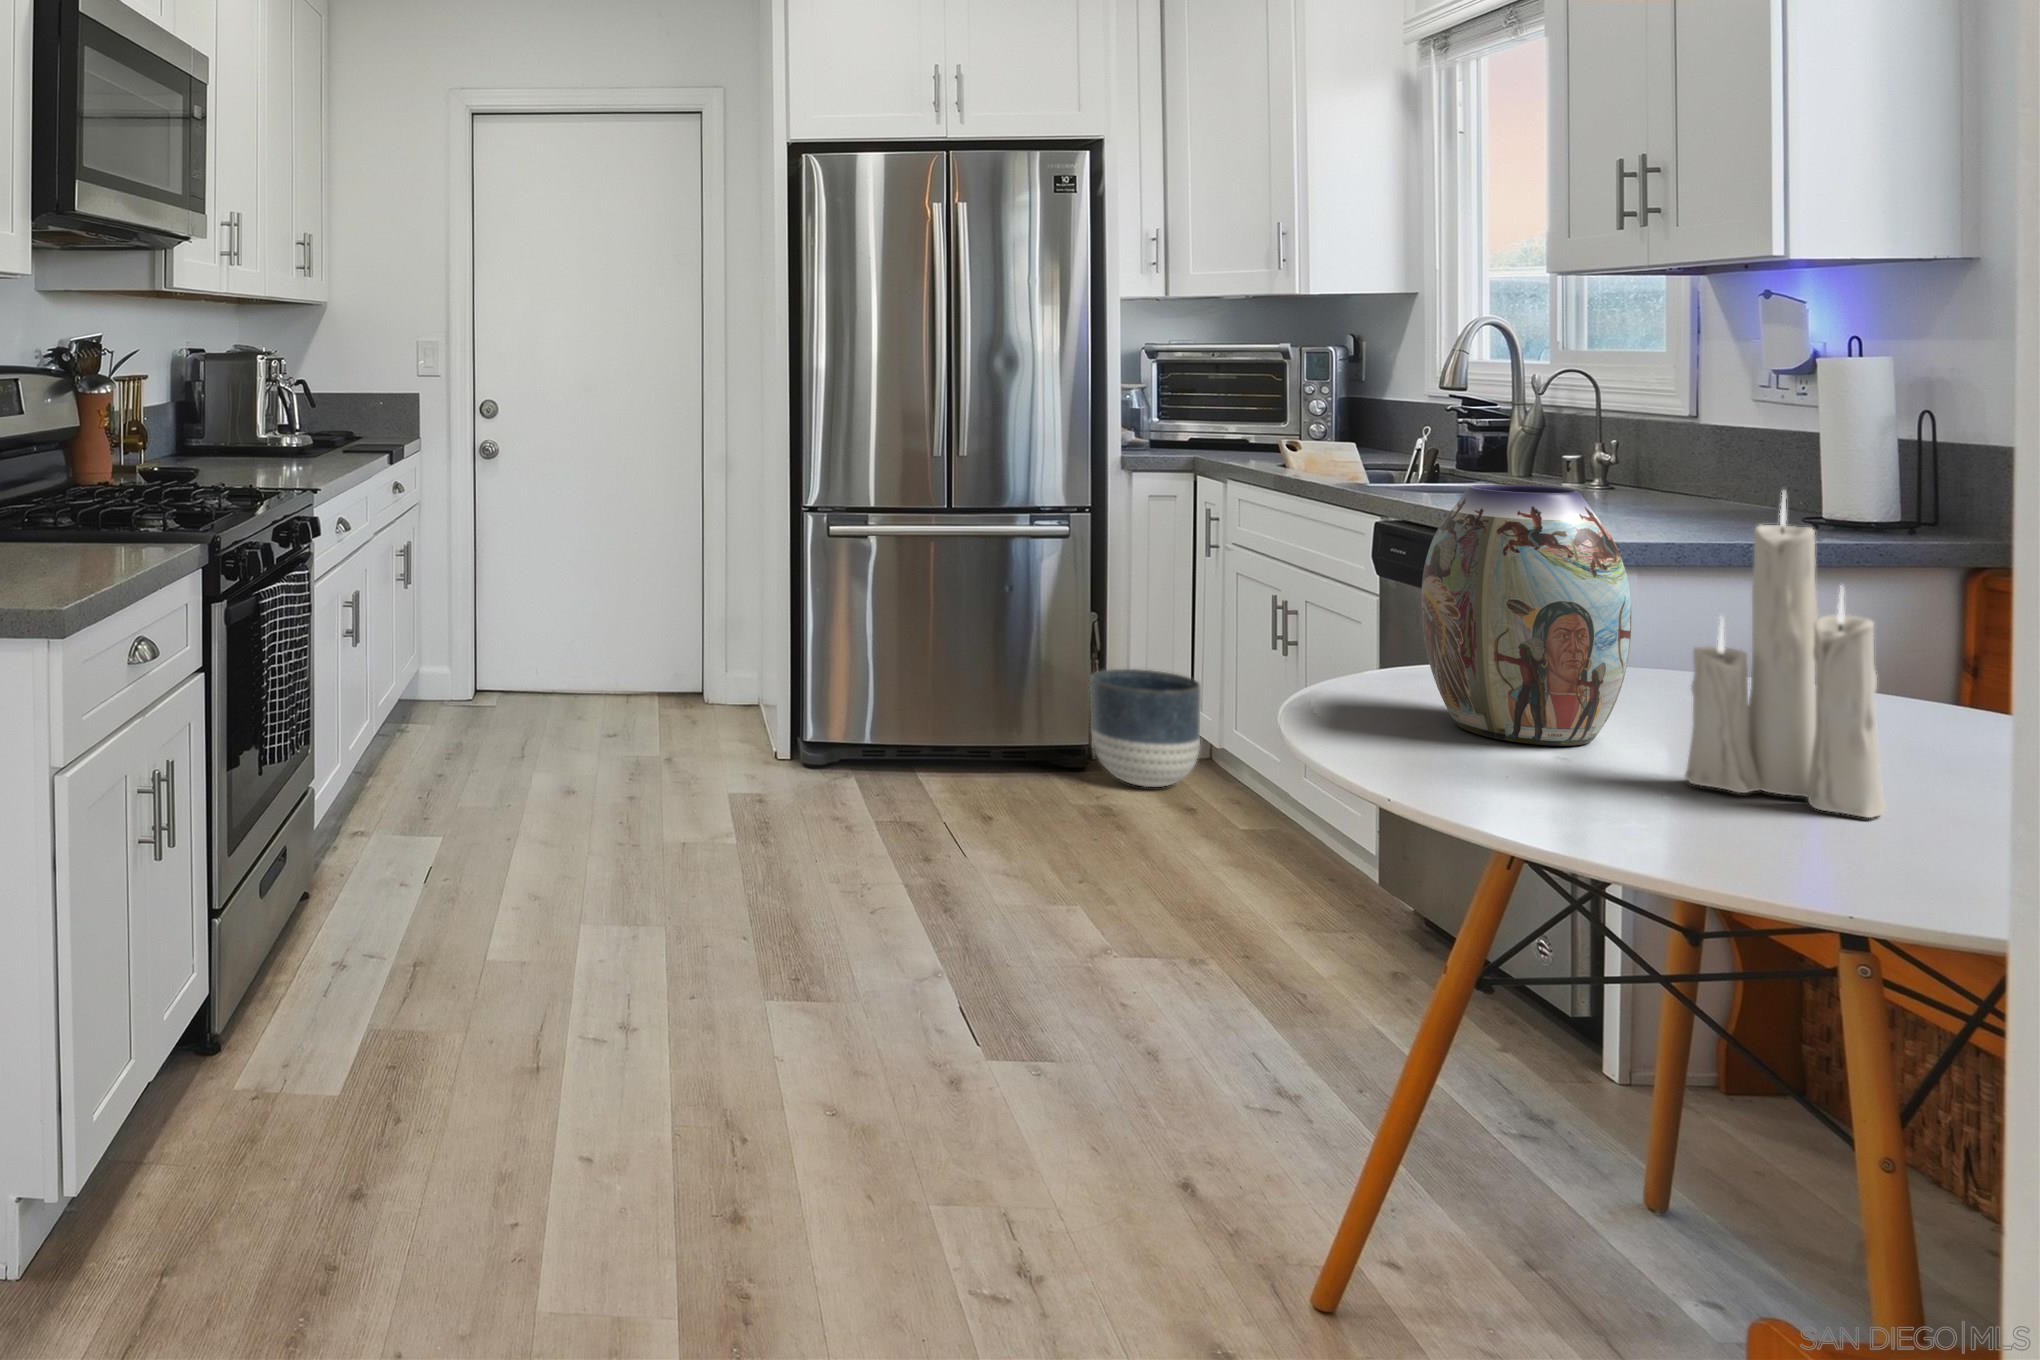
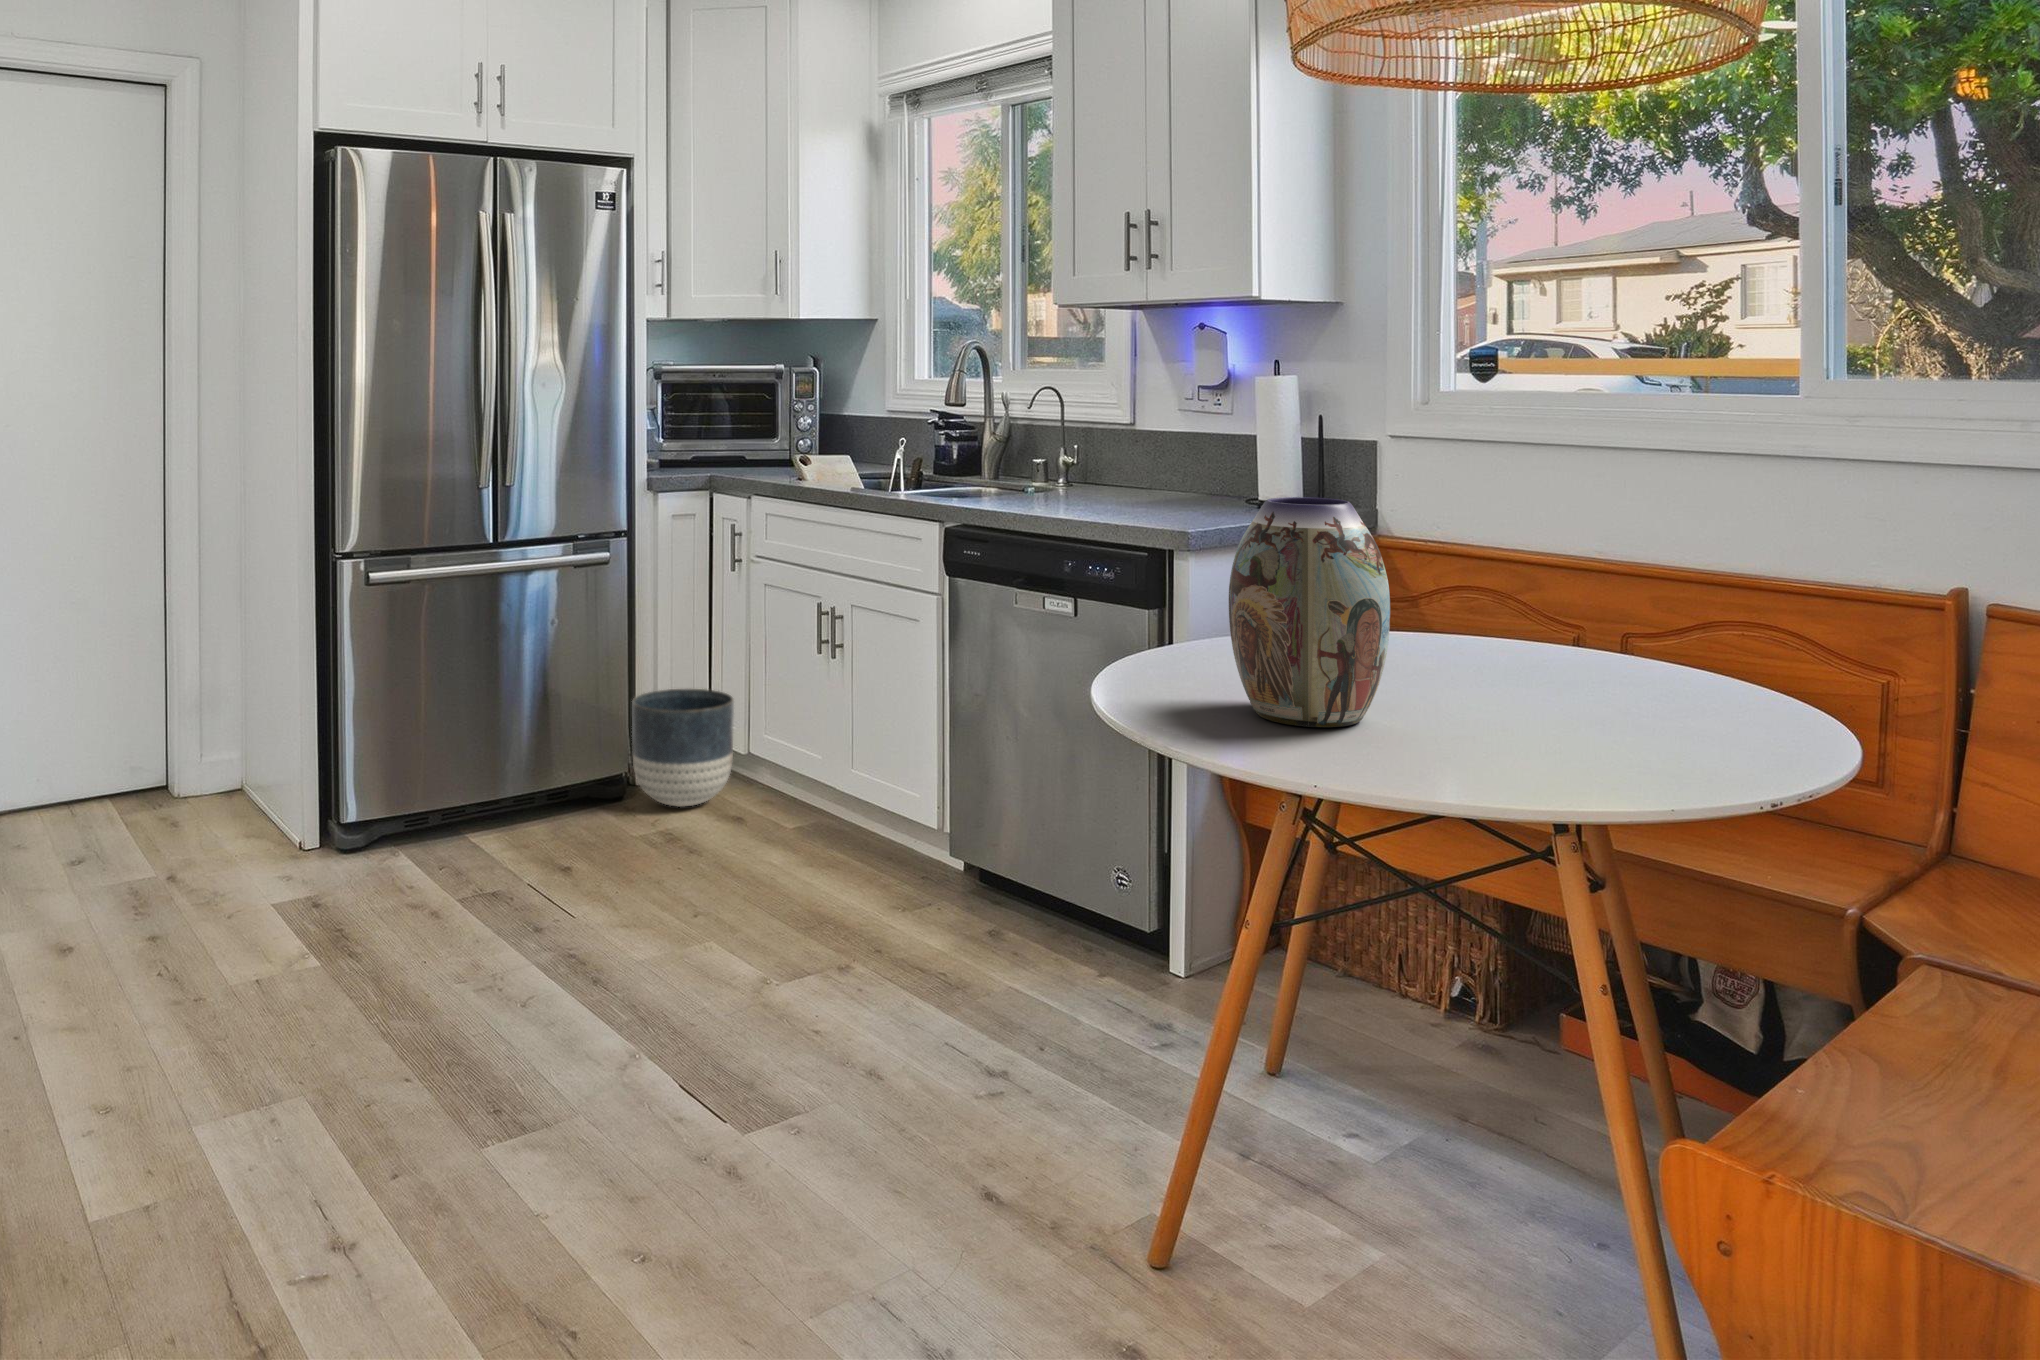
candle: present [1685,492,1886,818] -> none [1463,478,1598,751]

